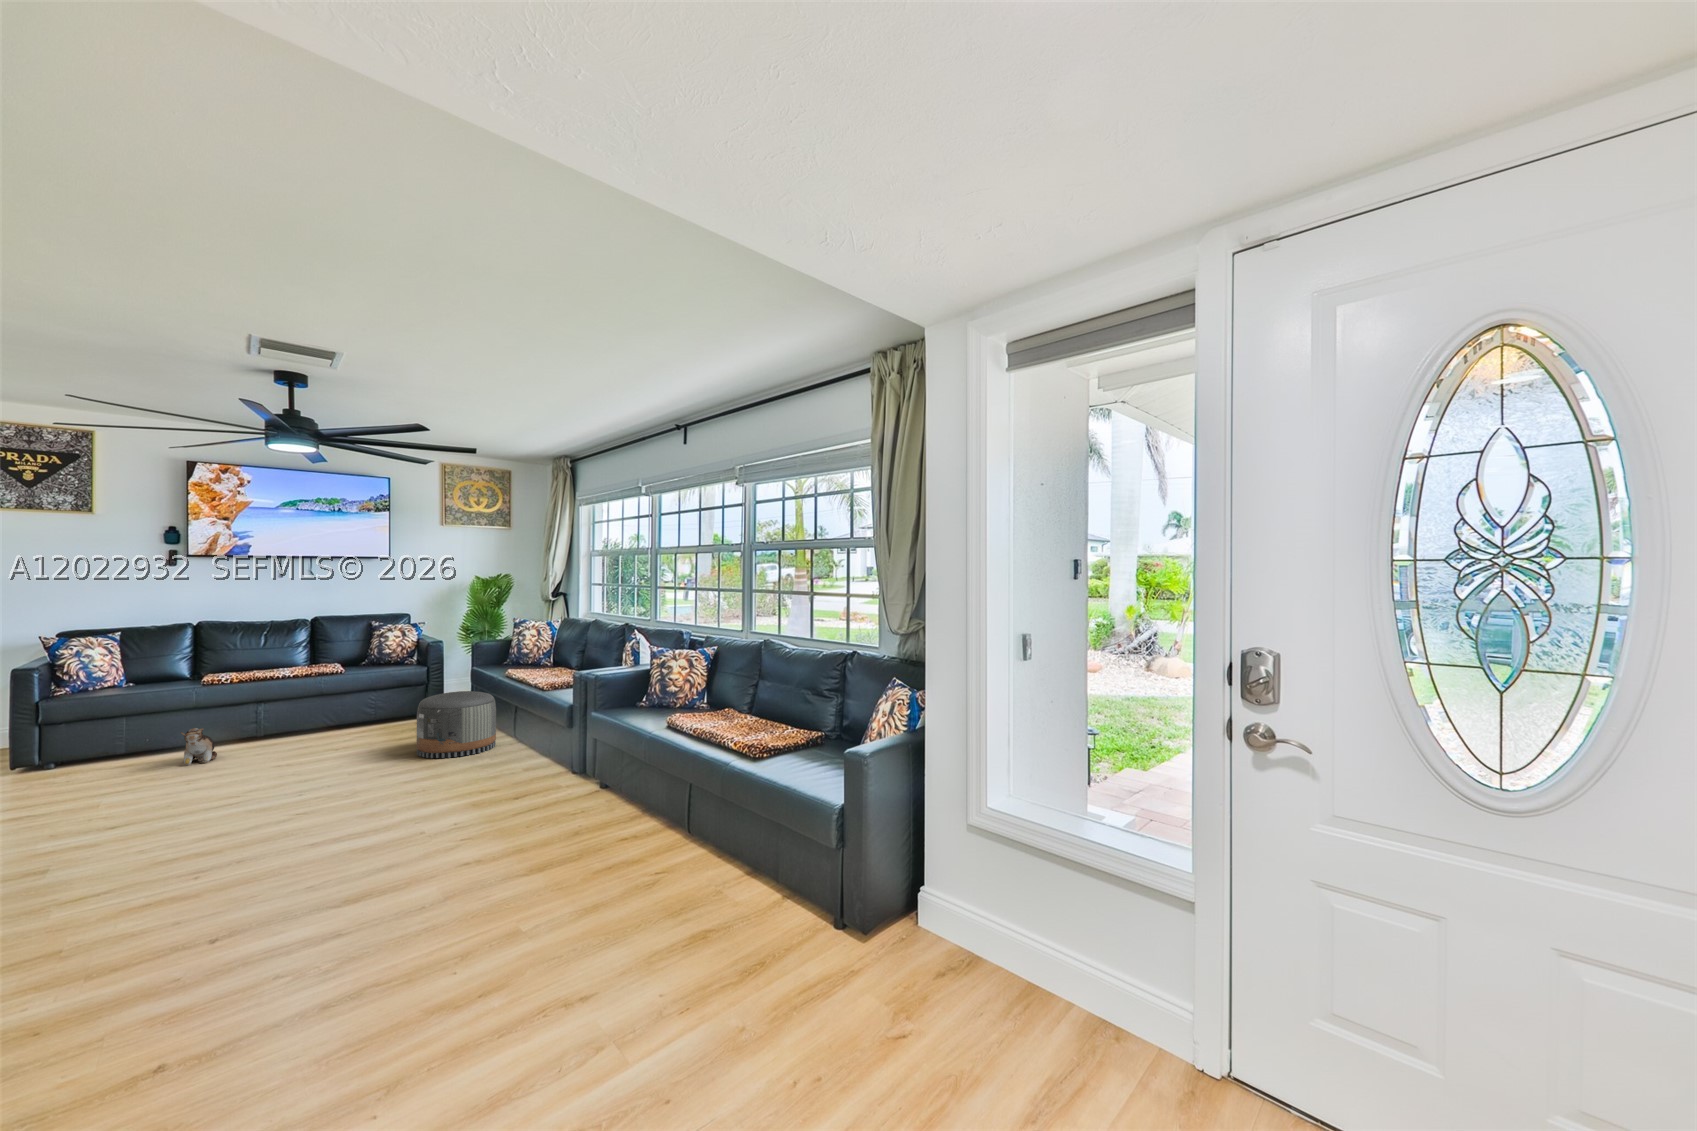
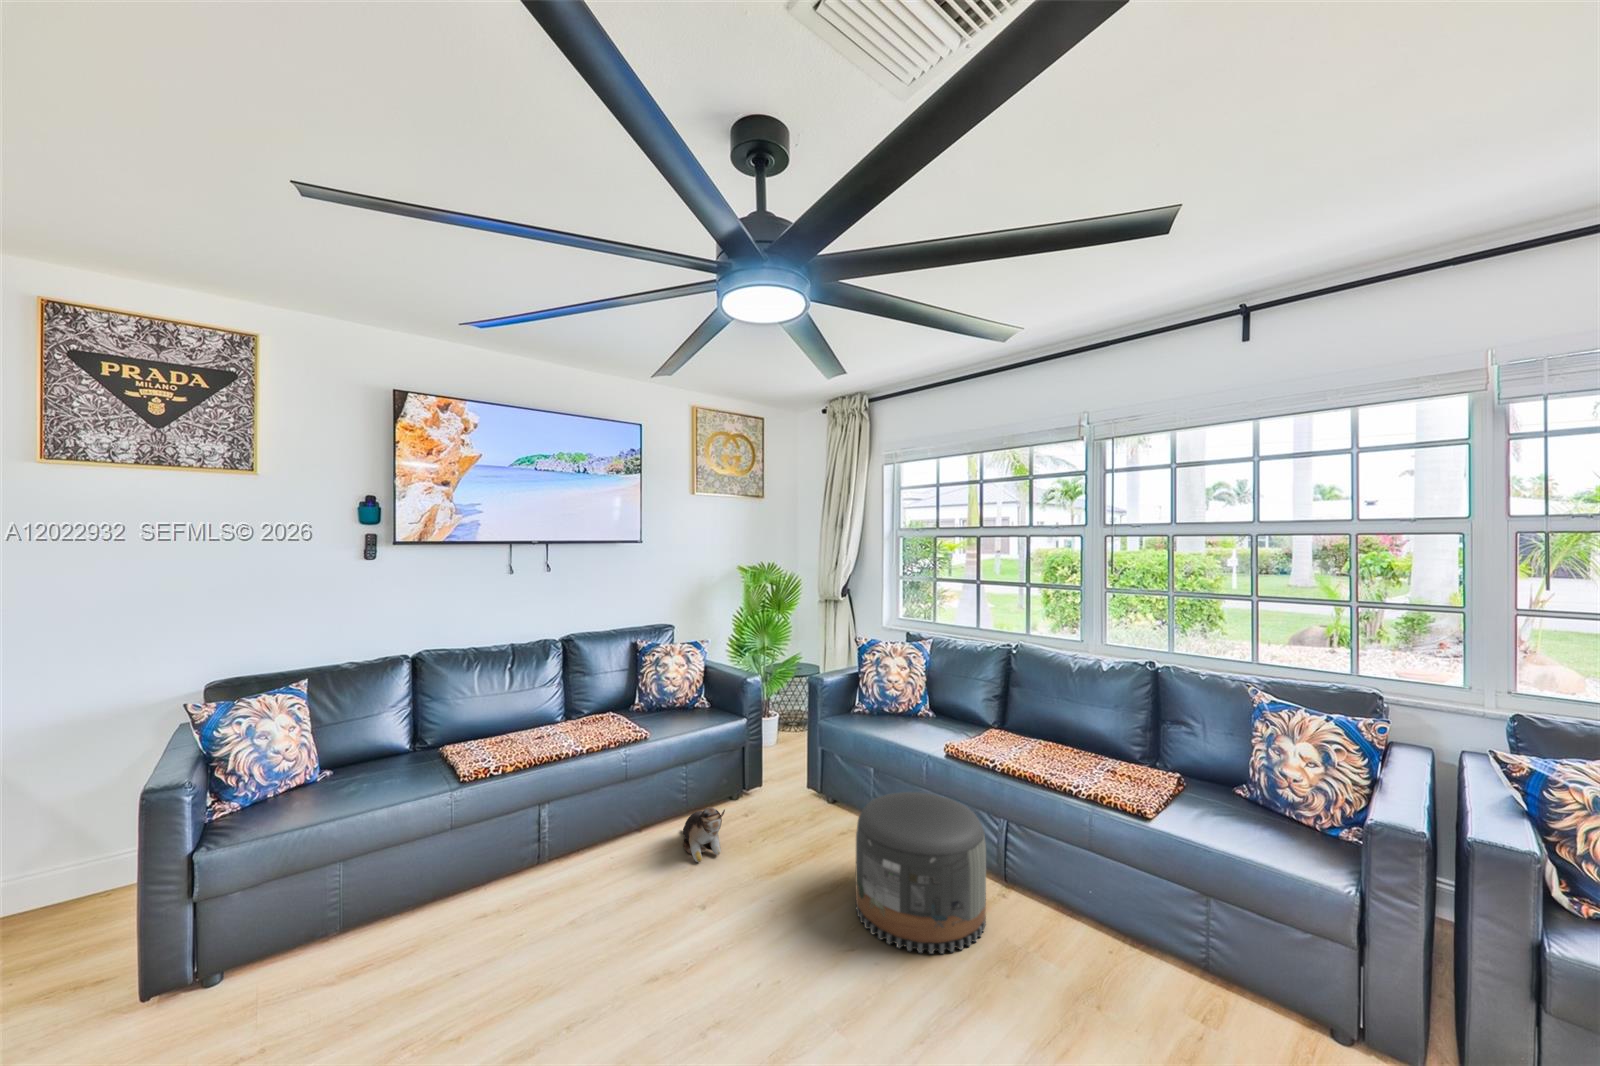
plush toy: present [180,728,217,765] -> present [683,807,725,862]

